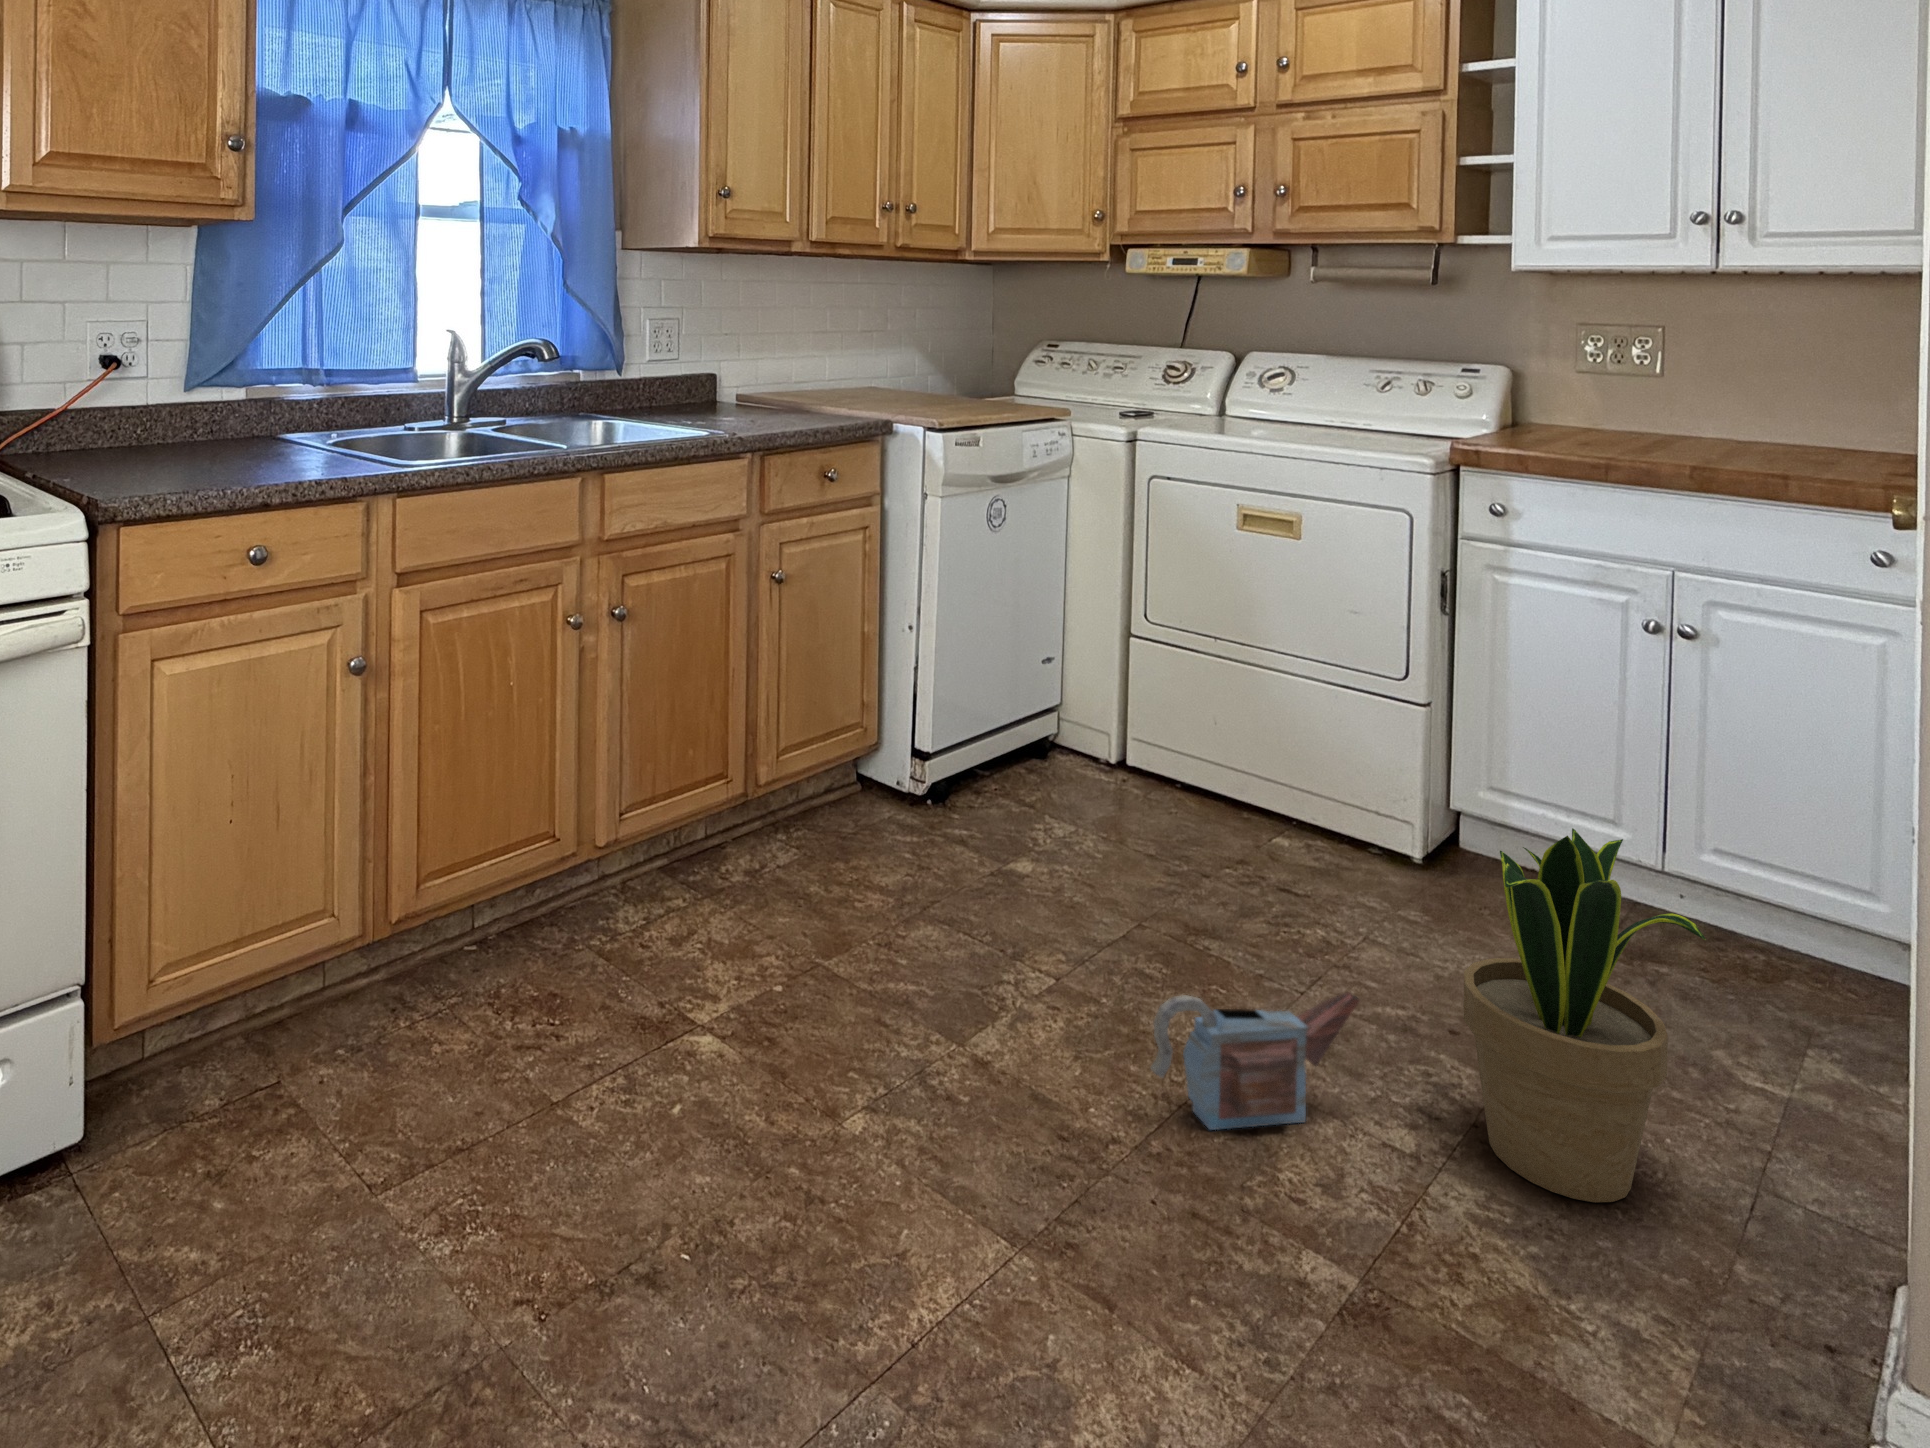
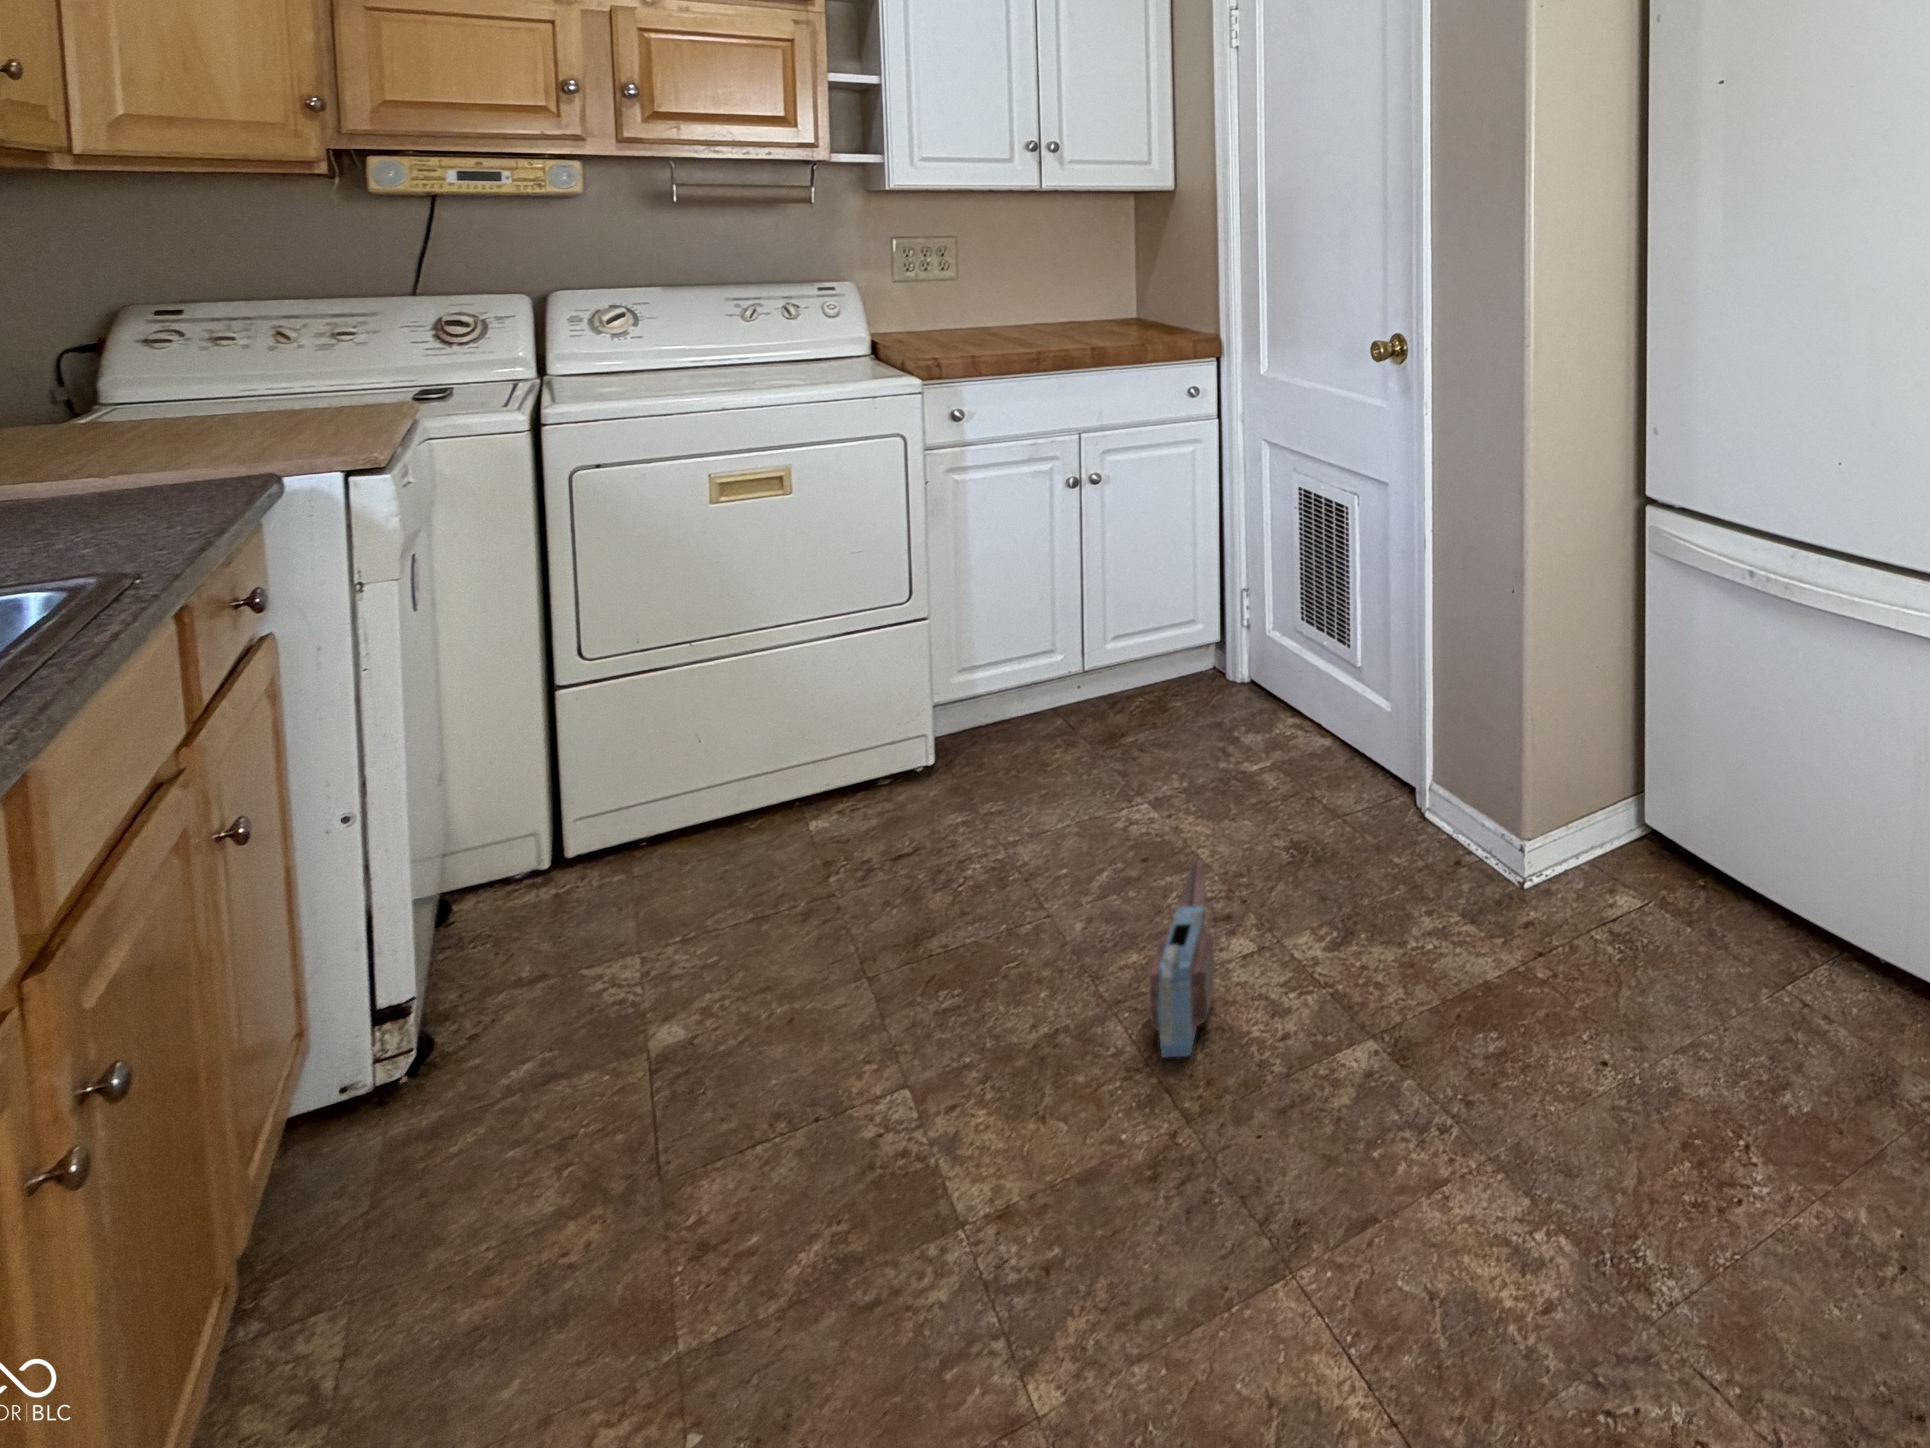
potted plant: present [1463,828,1706,1202] -> none [1228,630,1359,905]

